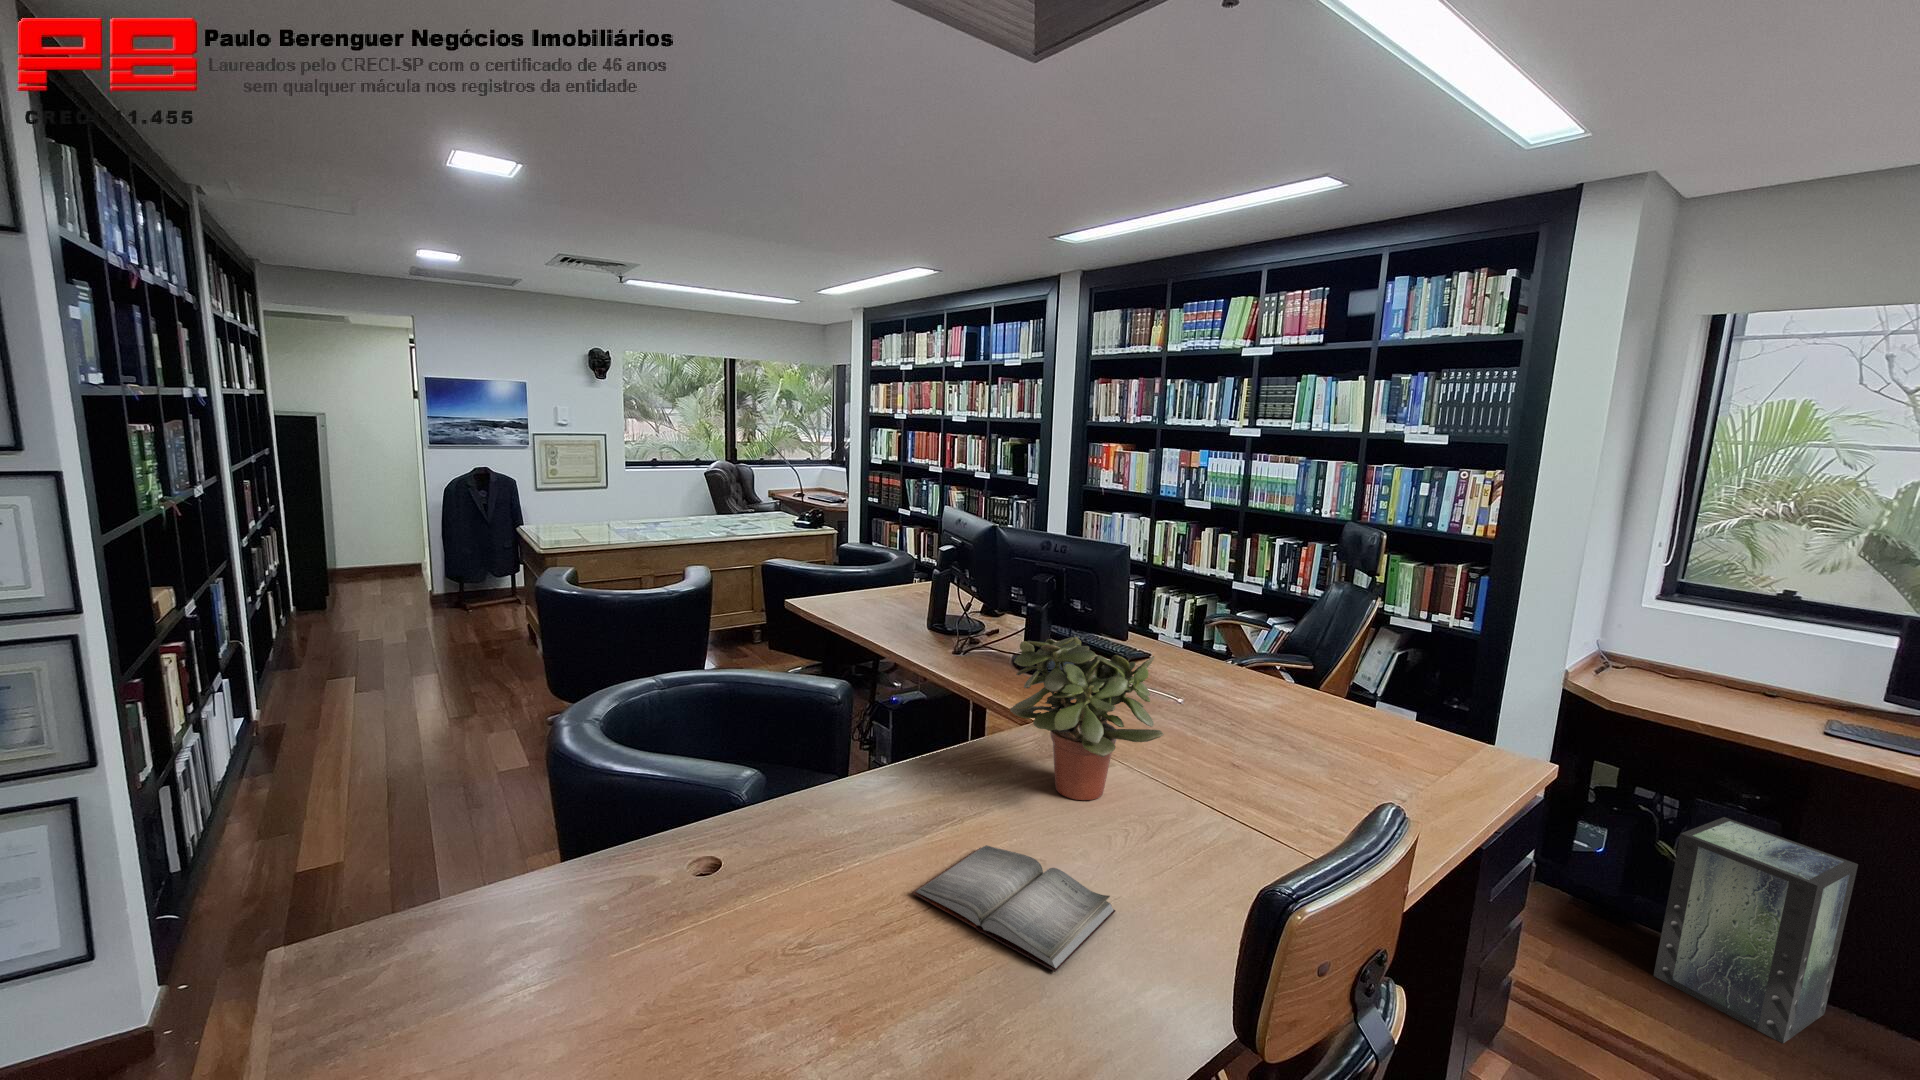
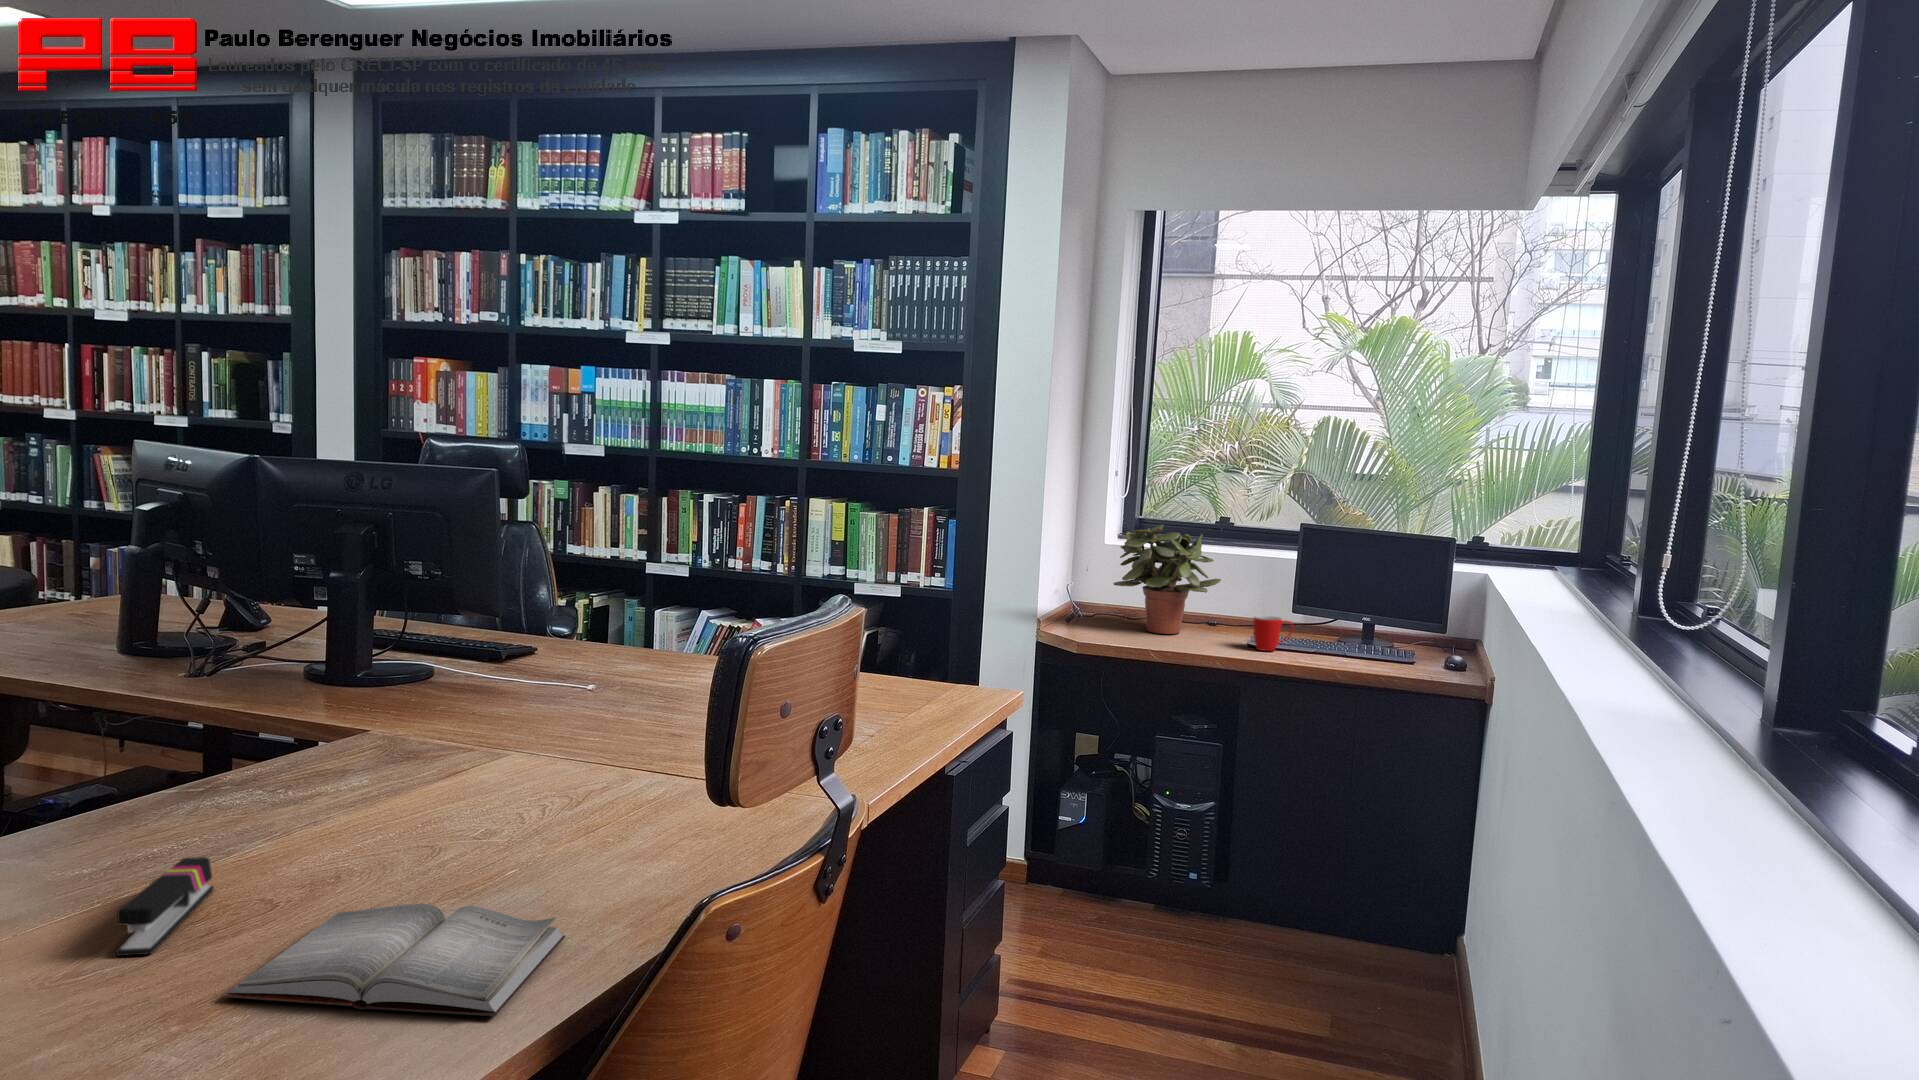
potted plant: present [1010,637,1164,800] -> present [1113,525,1221,634]
mug: none [1827,703,1885,742] -> present [1253,615,1293,651]
stapler: none [873,782,930,845] -> present [116,857,213,956]
storage box: present [1654,817,1858,1043] -> none [1143,755,1285,970]

